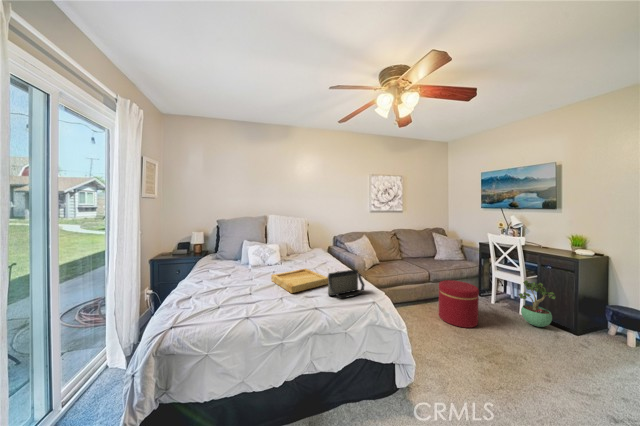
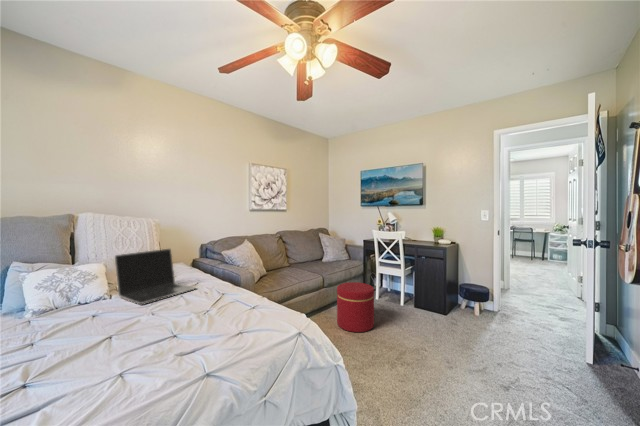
laptop: none [284,239,324,270] -> present [115,249,195,304]
tray: present [271,269,328,293] -> none [90,299,216,353]
handbag: present [328,270,365,298] -> none [221,287,278,338]
potted plant: present [519,281,555,327] -> none [400,272,428,314]

